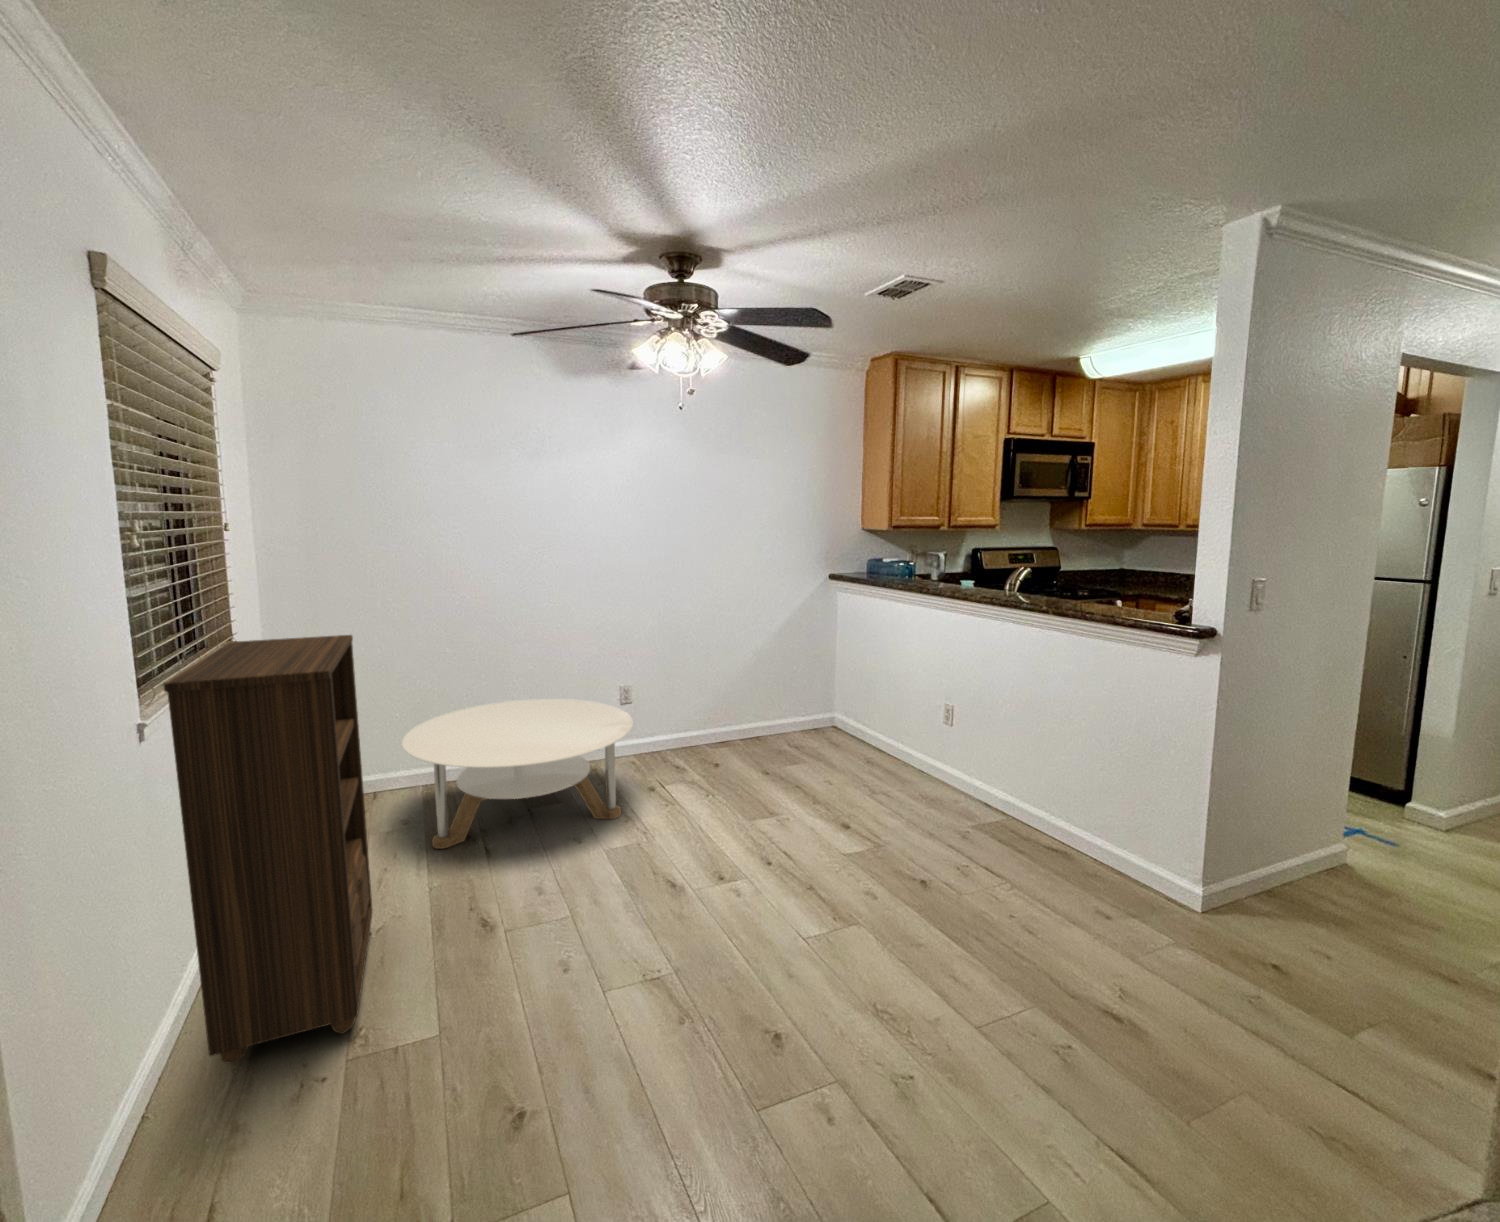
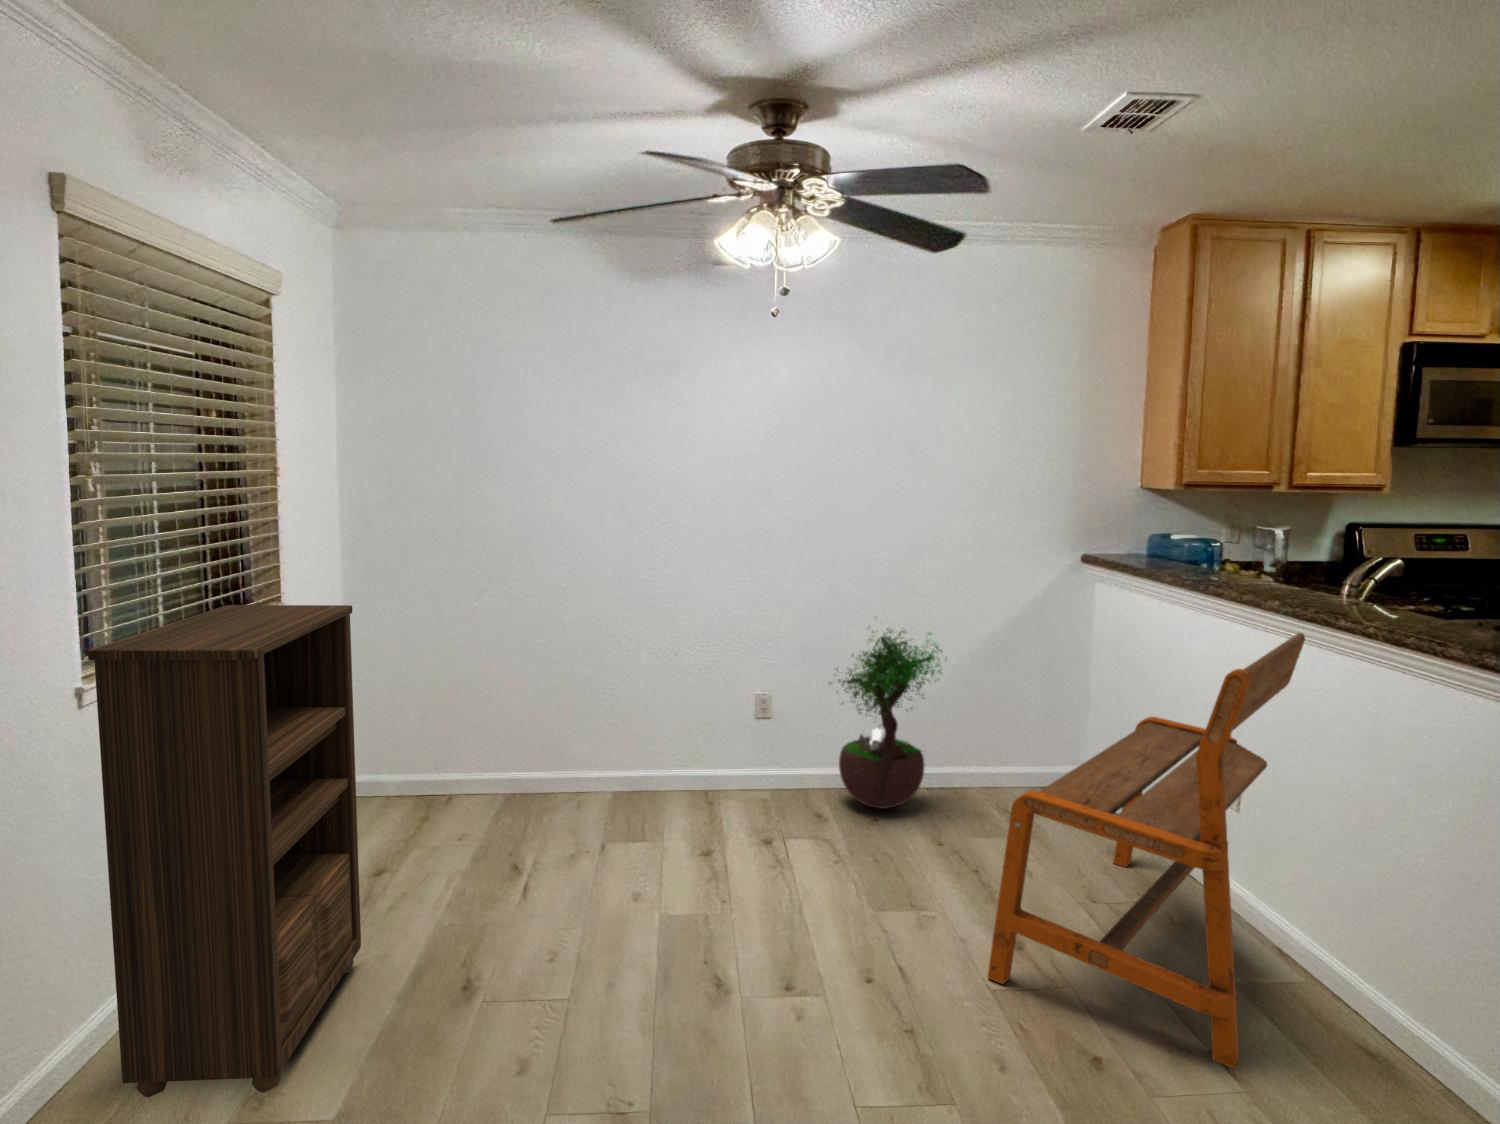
bench: none [833,606,991,867] -> present [988,633,1305,1069]
potted tree: none [684,622,764,756] -> present [838,630,946,809]
round table: present [402,699,633,849] -> none [451,700,739,879]

